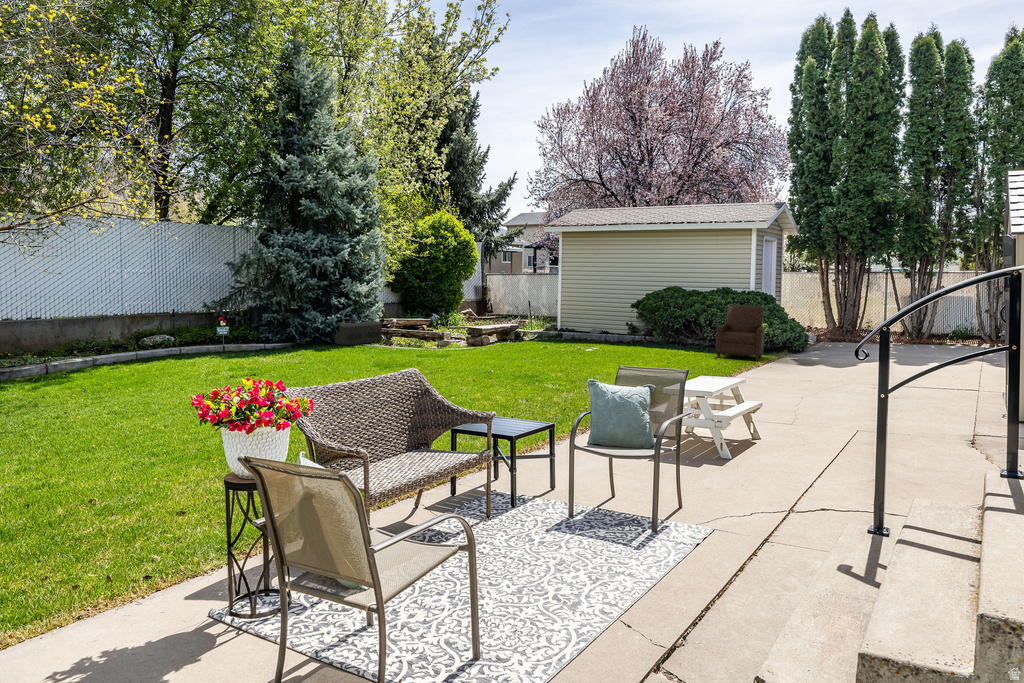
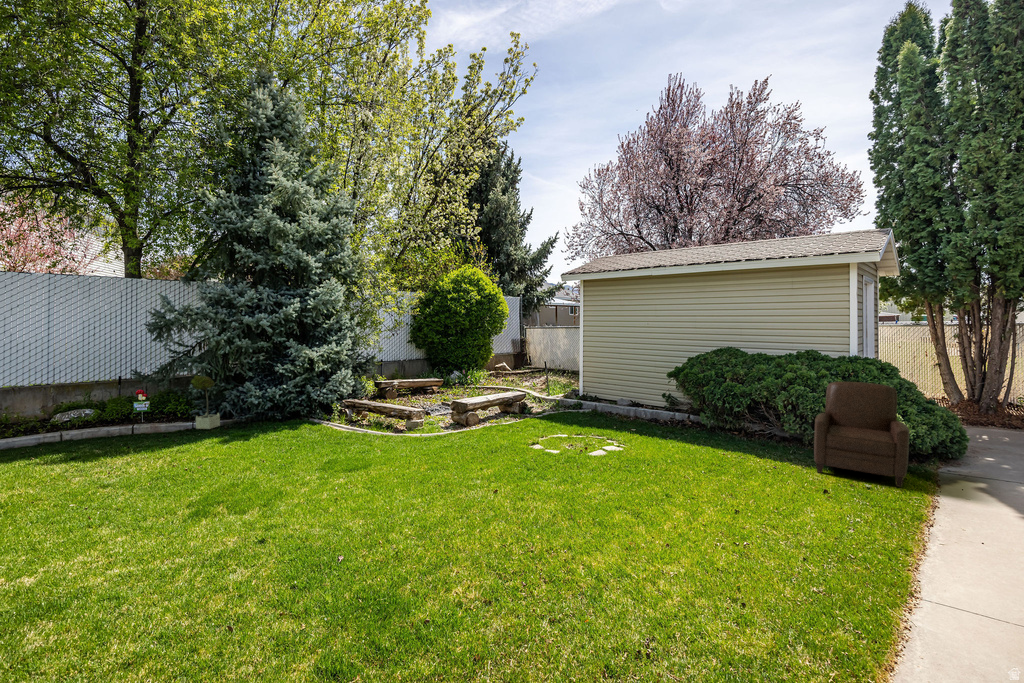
potted tree: none [272,303,293,345] -> present [191,375,220,429]
storage bench: present [335,321,382,345] -> none [271,394,338,430]

